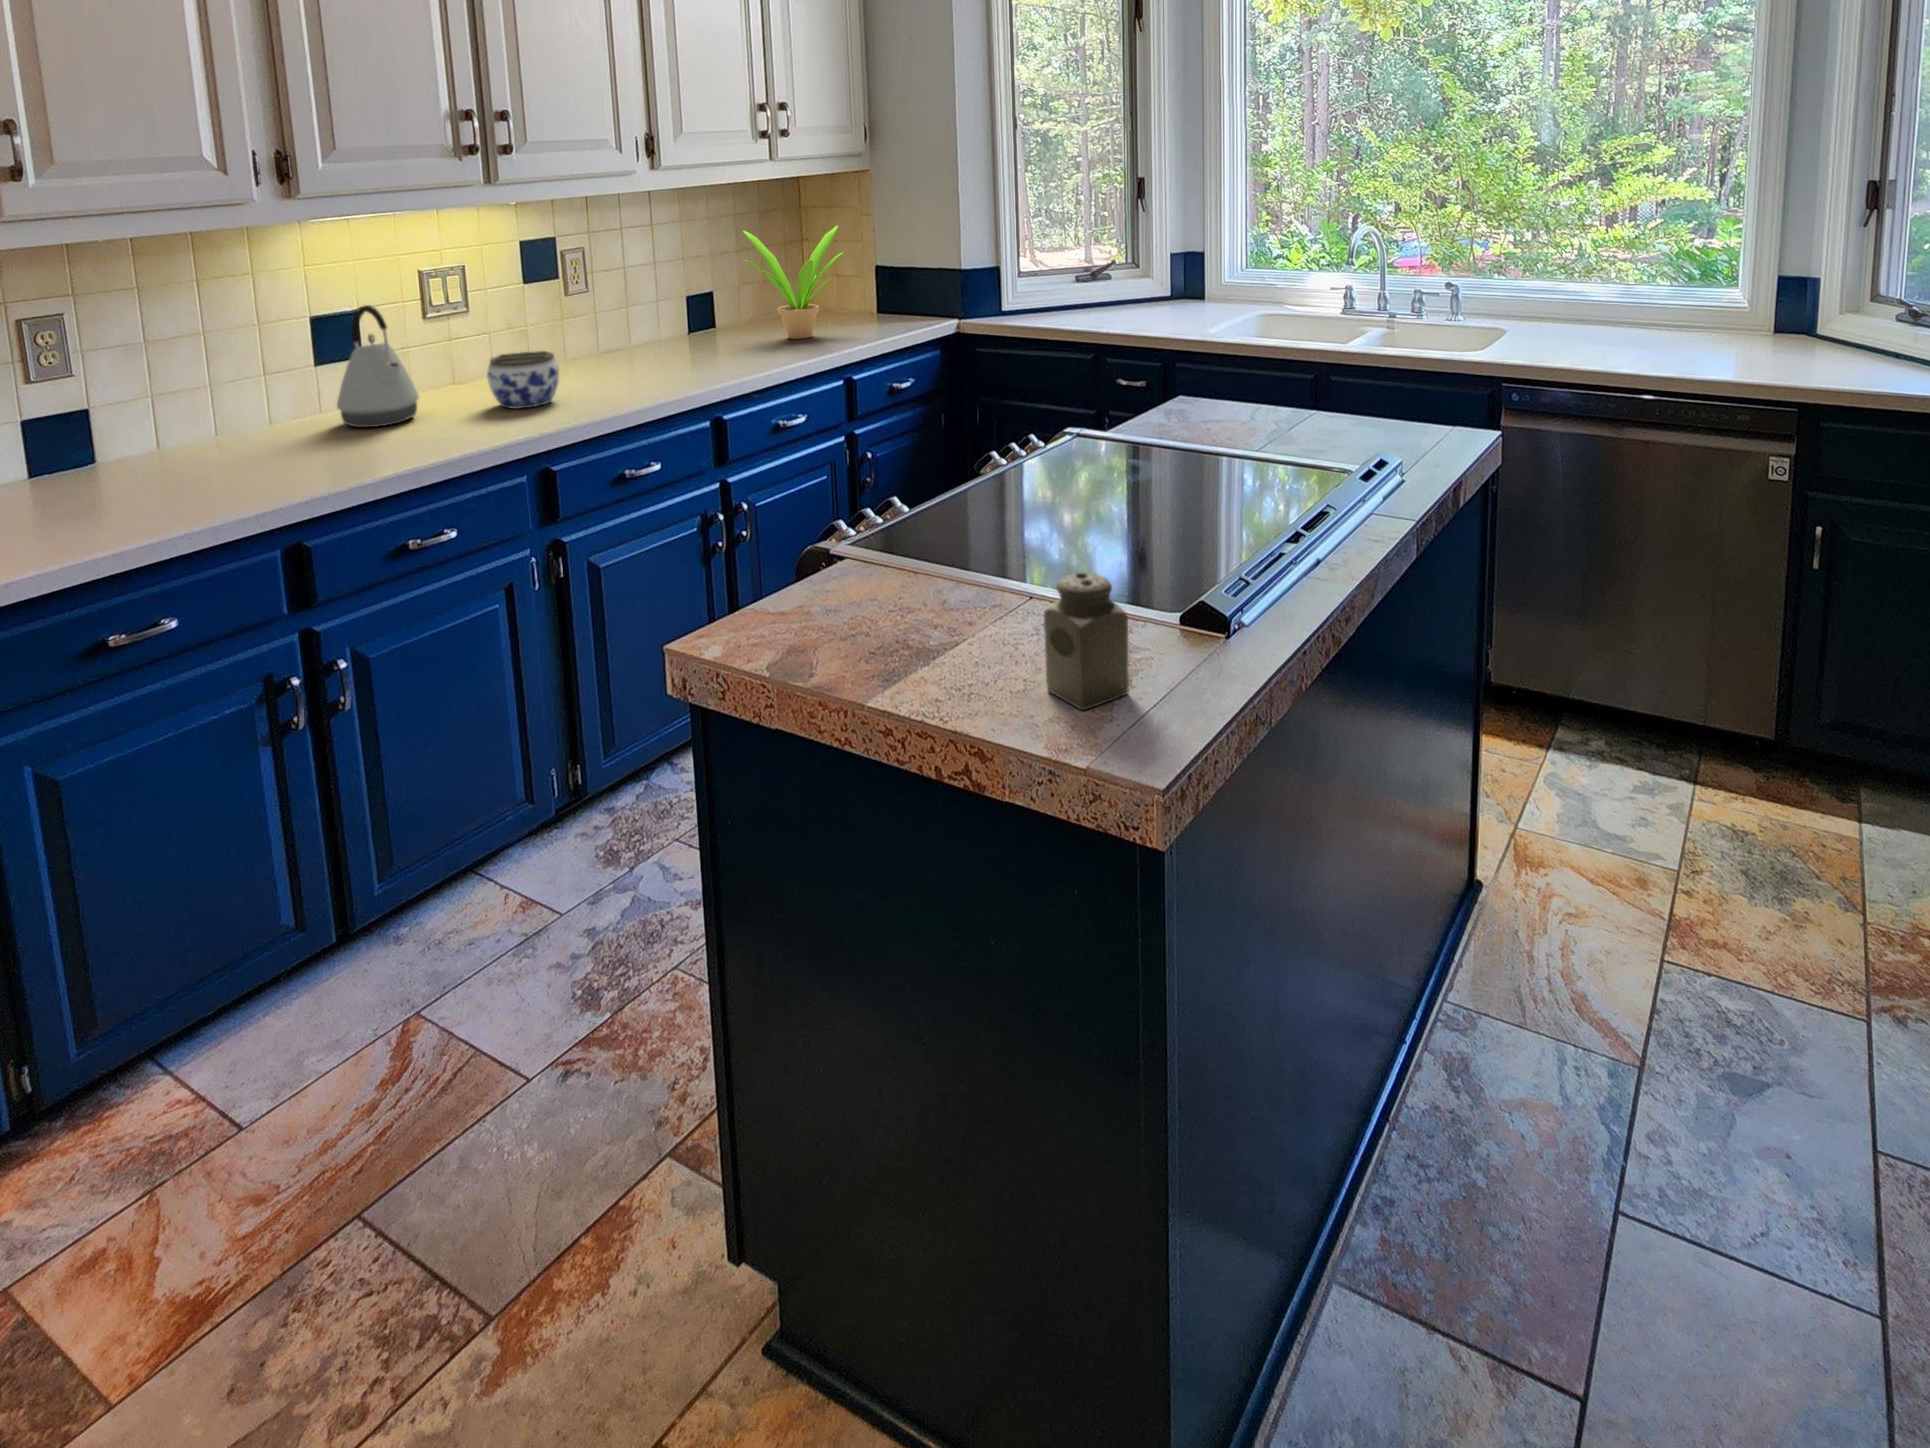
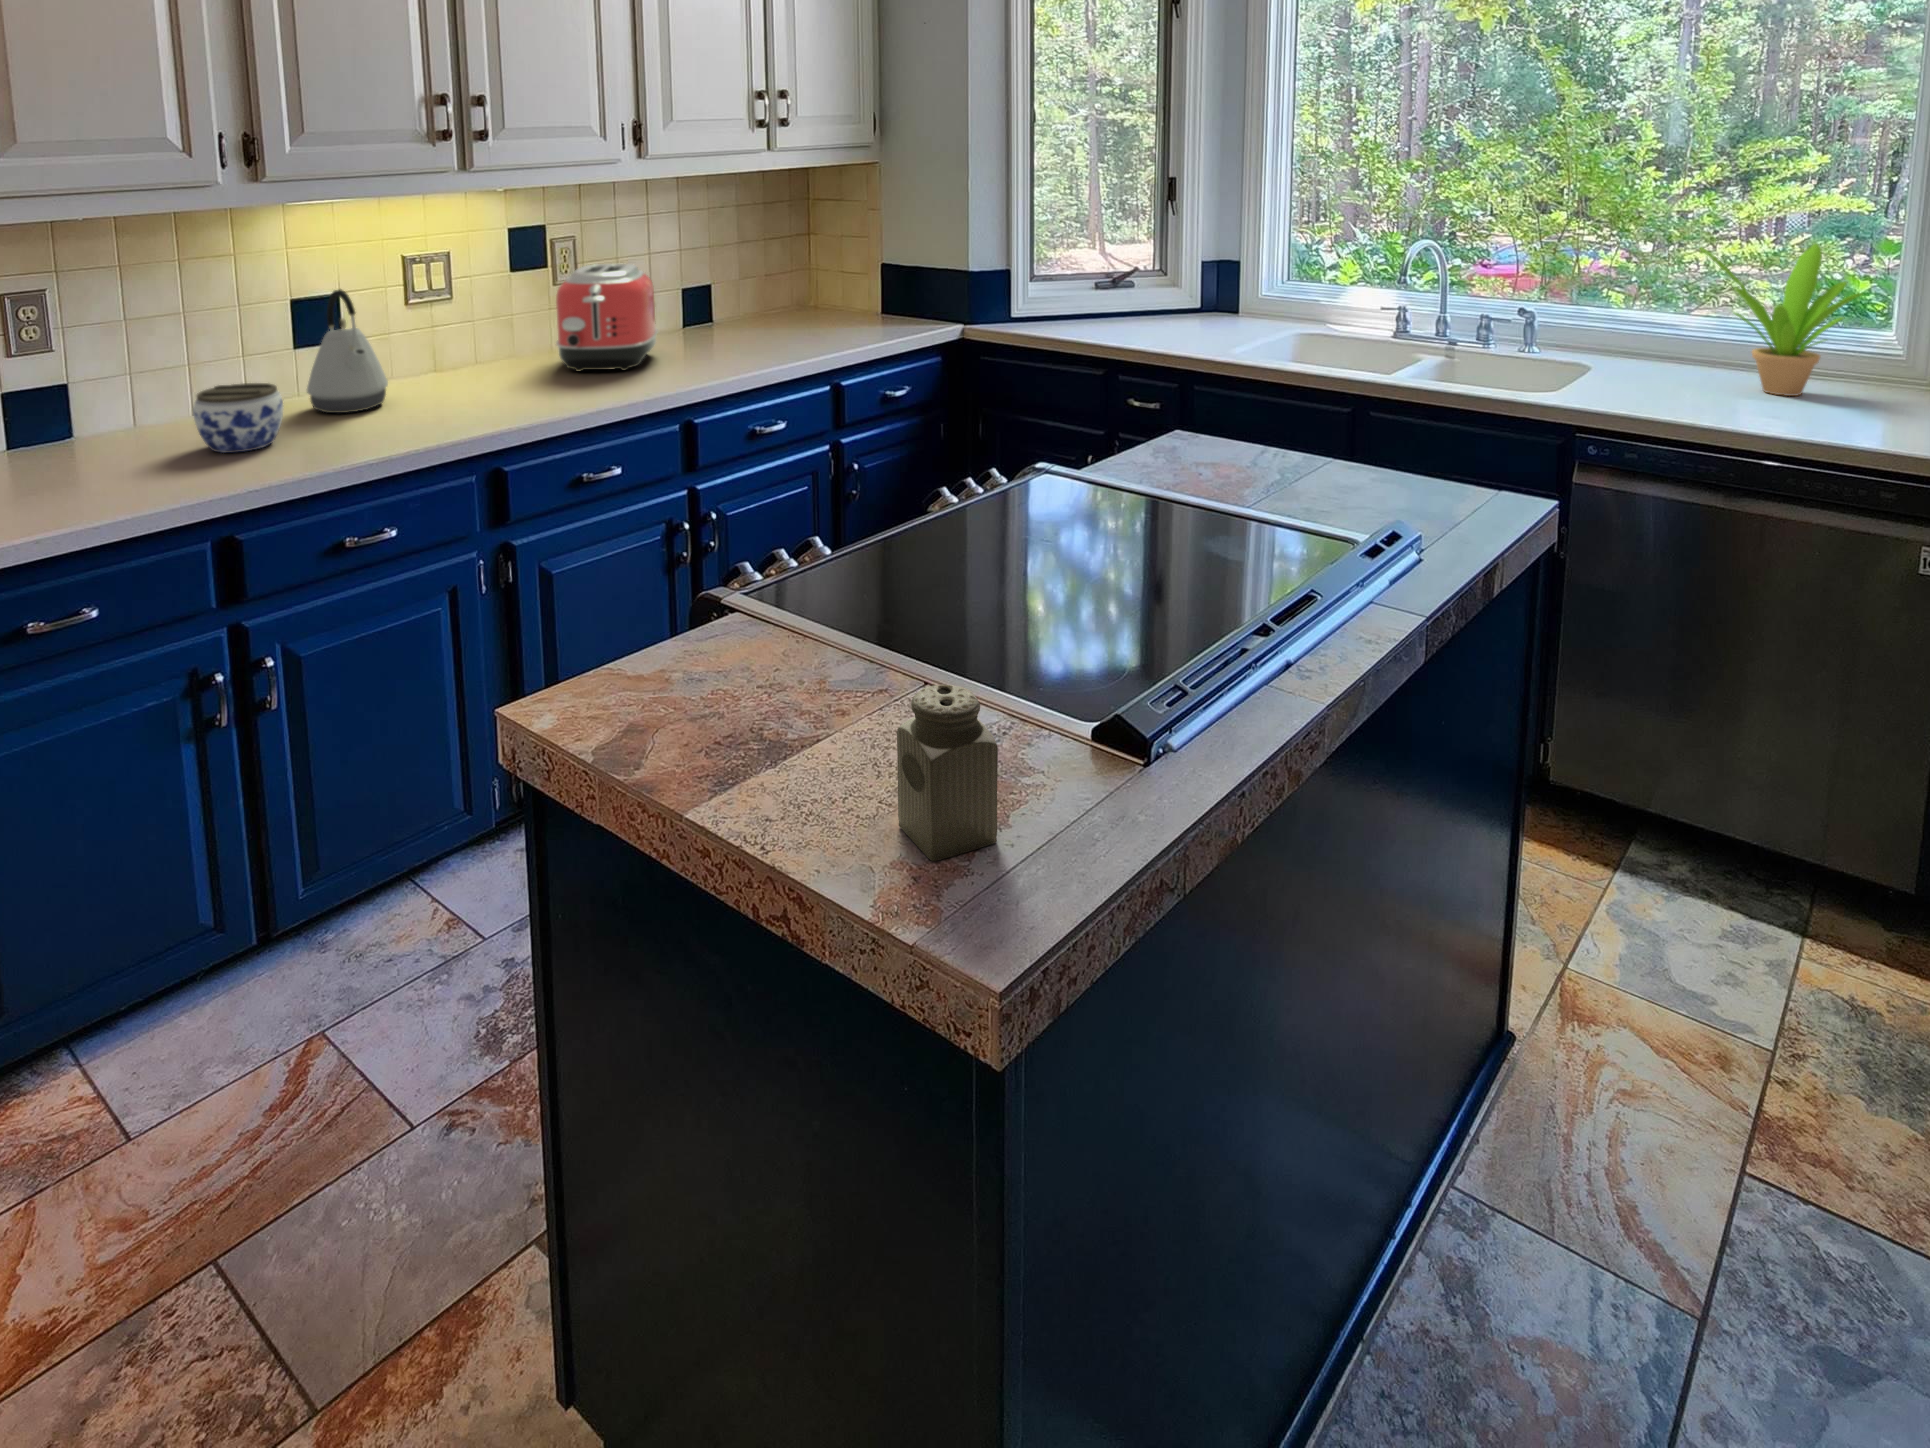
potted plant: present [743,226,844,339] -> present [1701,244,1861,396]
toaster: none [575,273,673,378] -> present [556,264,658,371]
jar: present [487,351,559,409] -> present [193,383,283,453]

